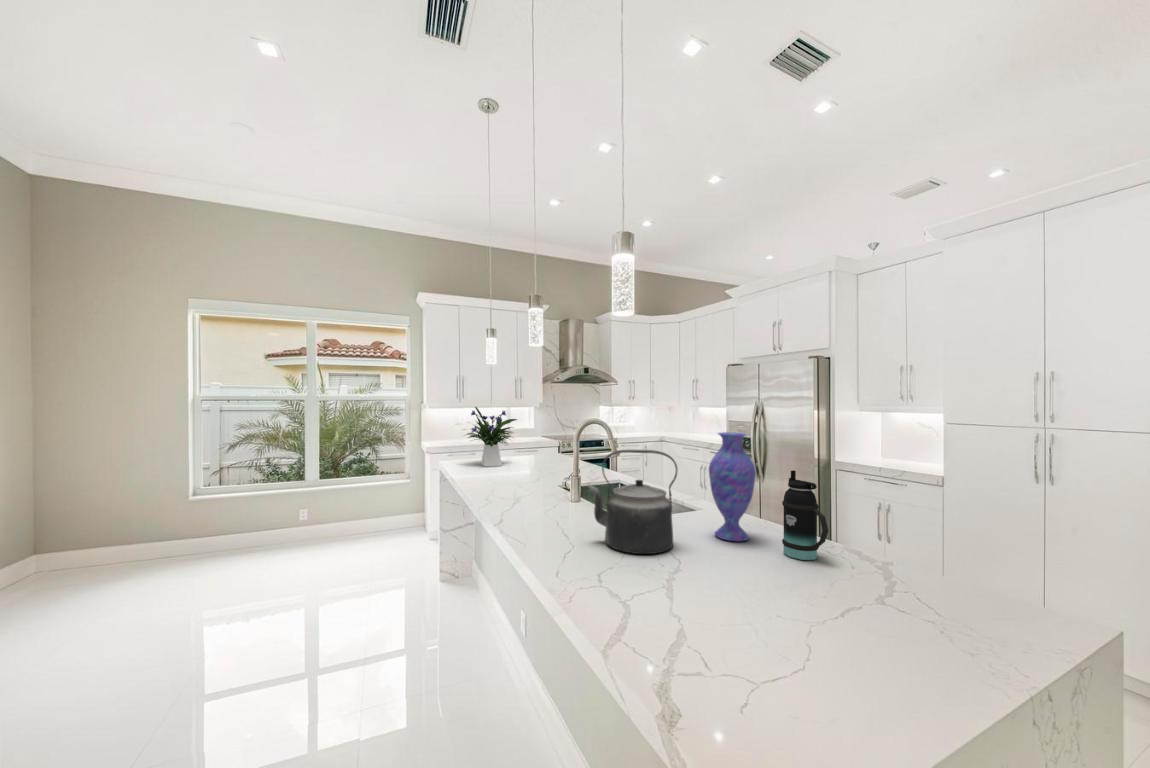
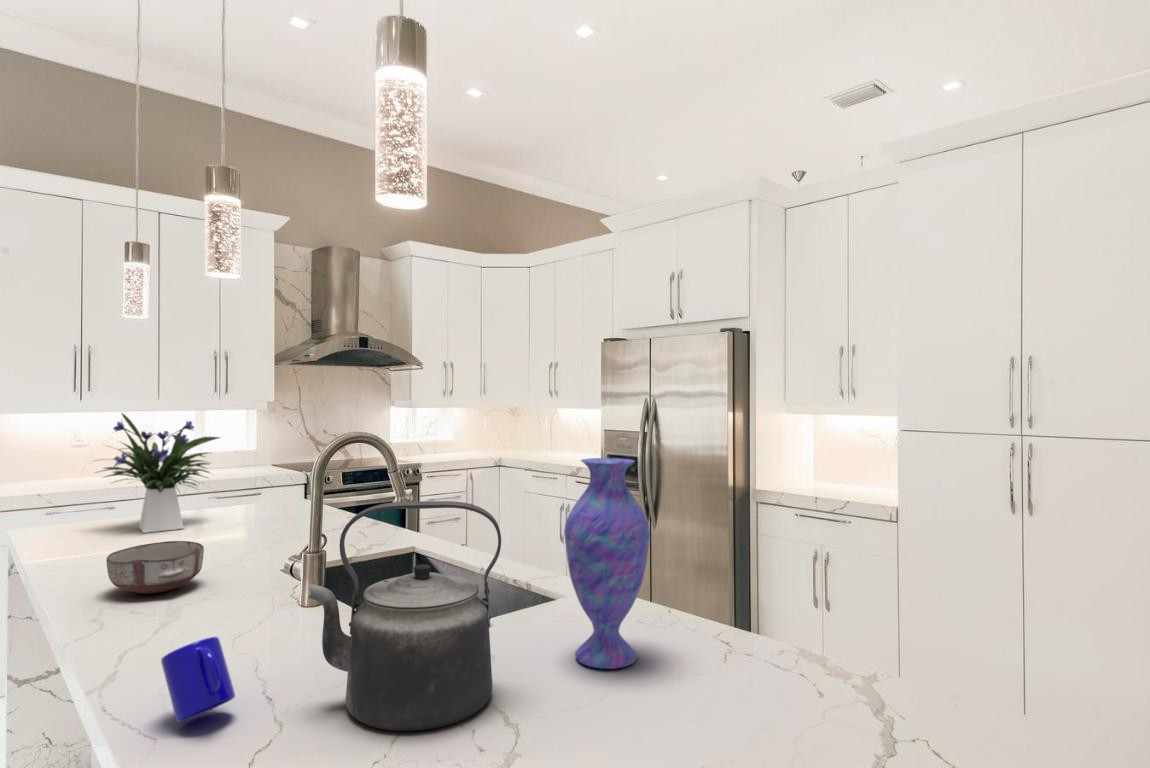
ceramic bowl: none [482,469,523,493] -> present [106,541,204,594]
bottle: present [782,470,828,560] -> none [696,528,778,699]
mug: none [529,505,558,540] -> present [161,637,235,722]

